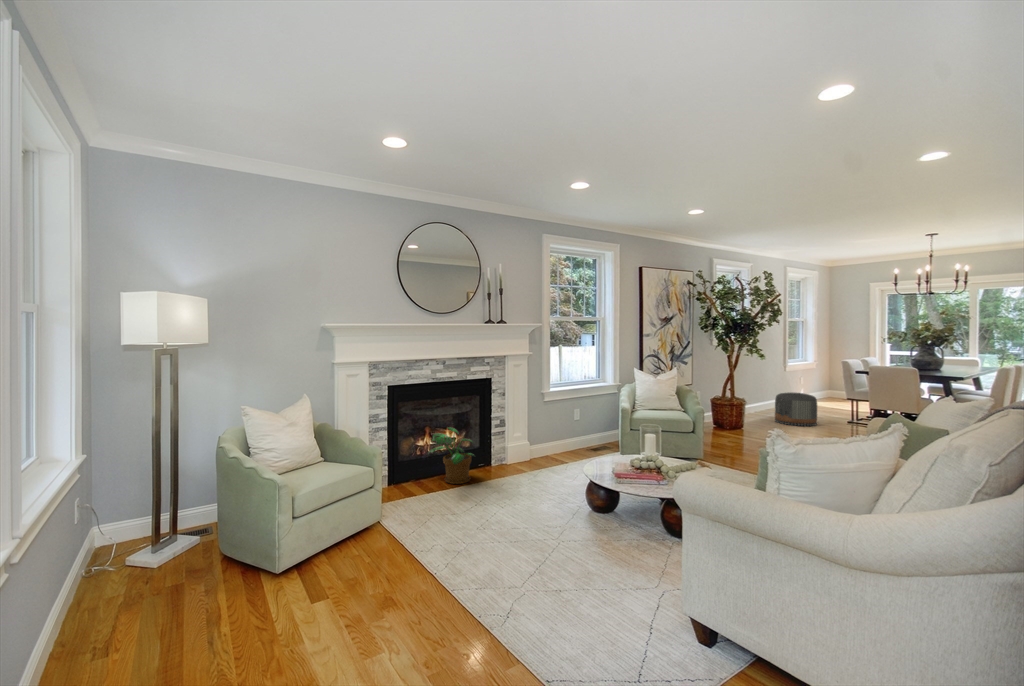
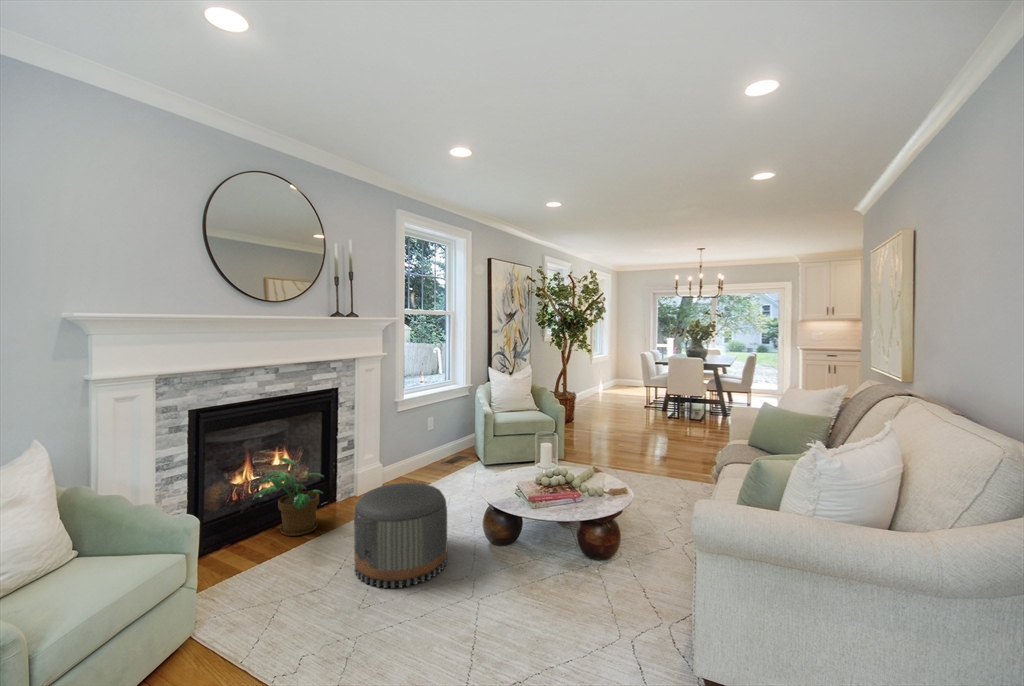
pouf: present [775,393,817,426] -> present [354,483,447,588]

